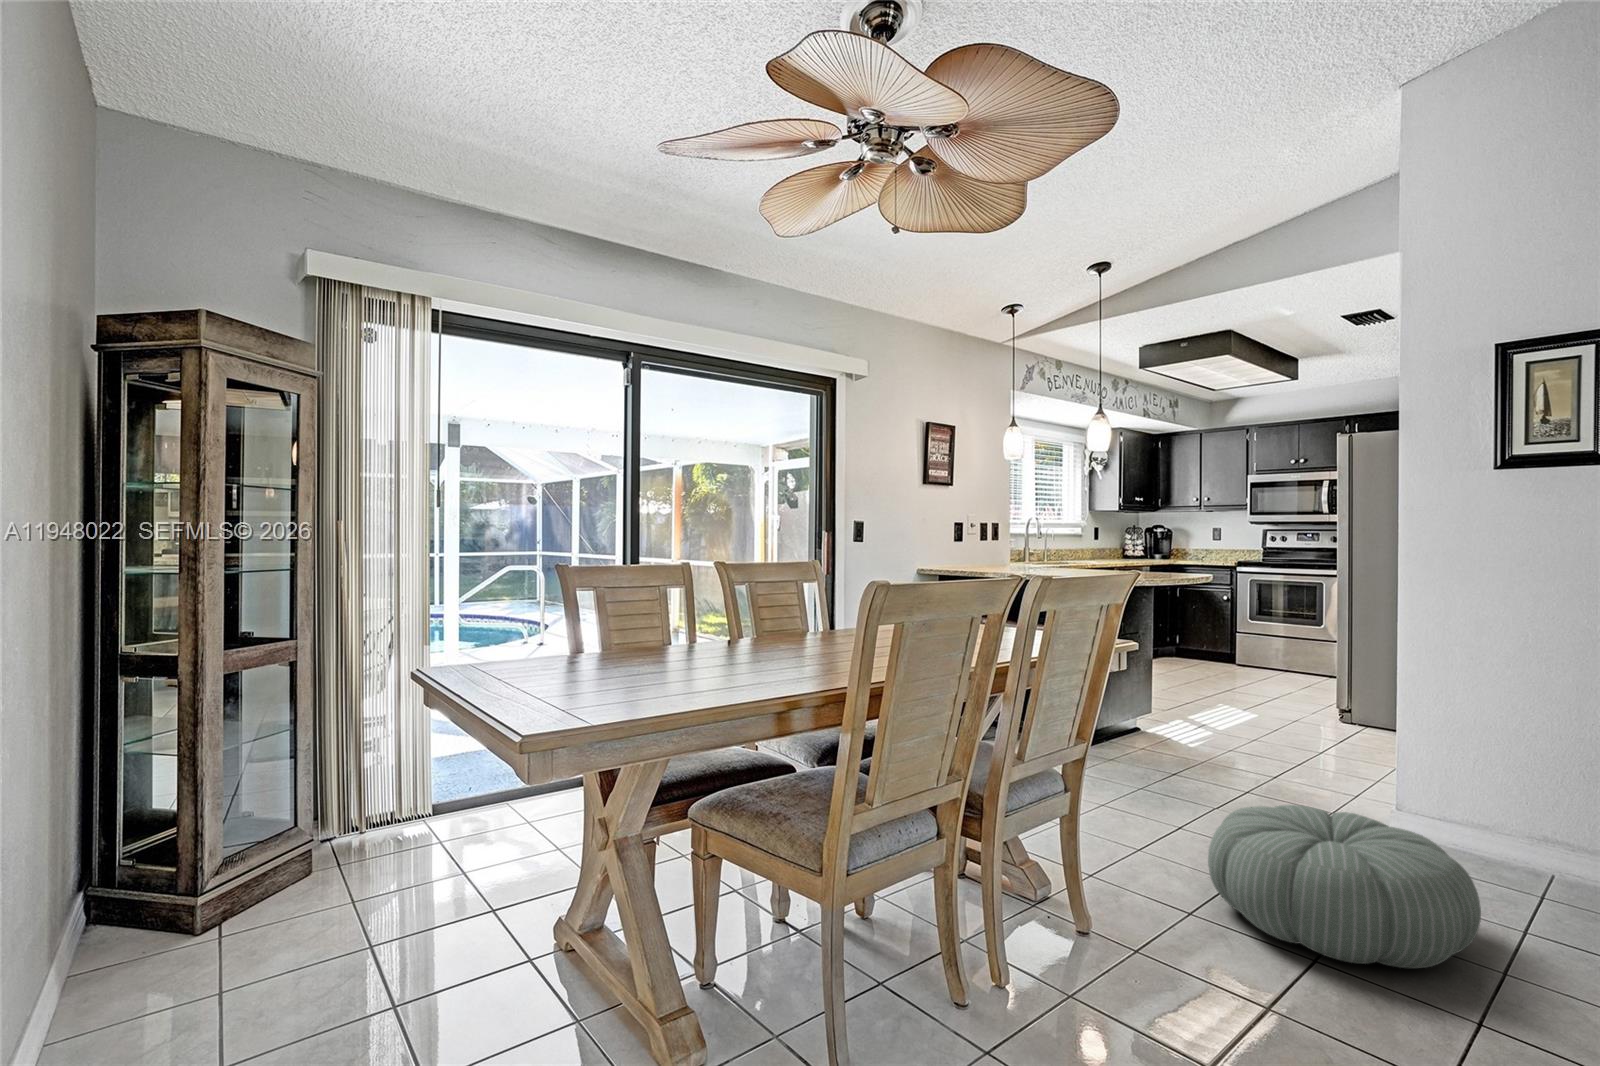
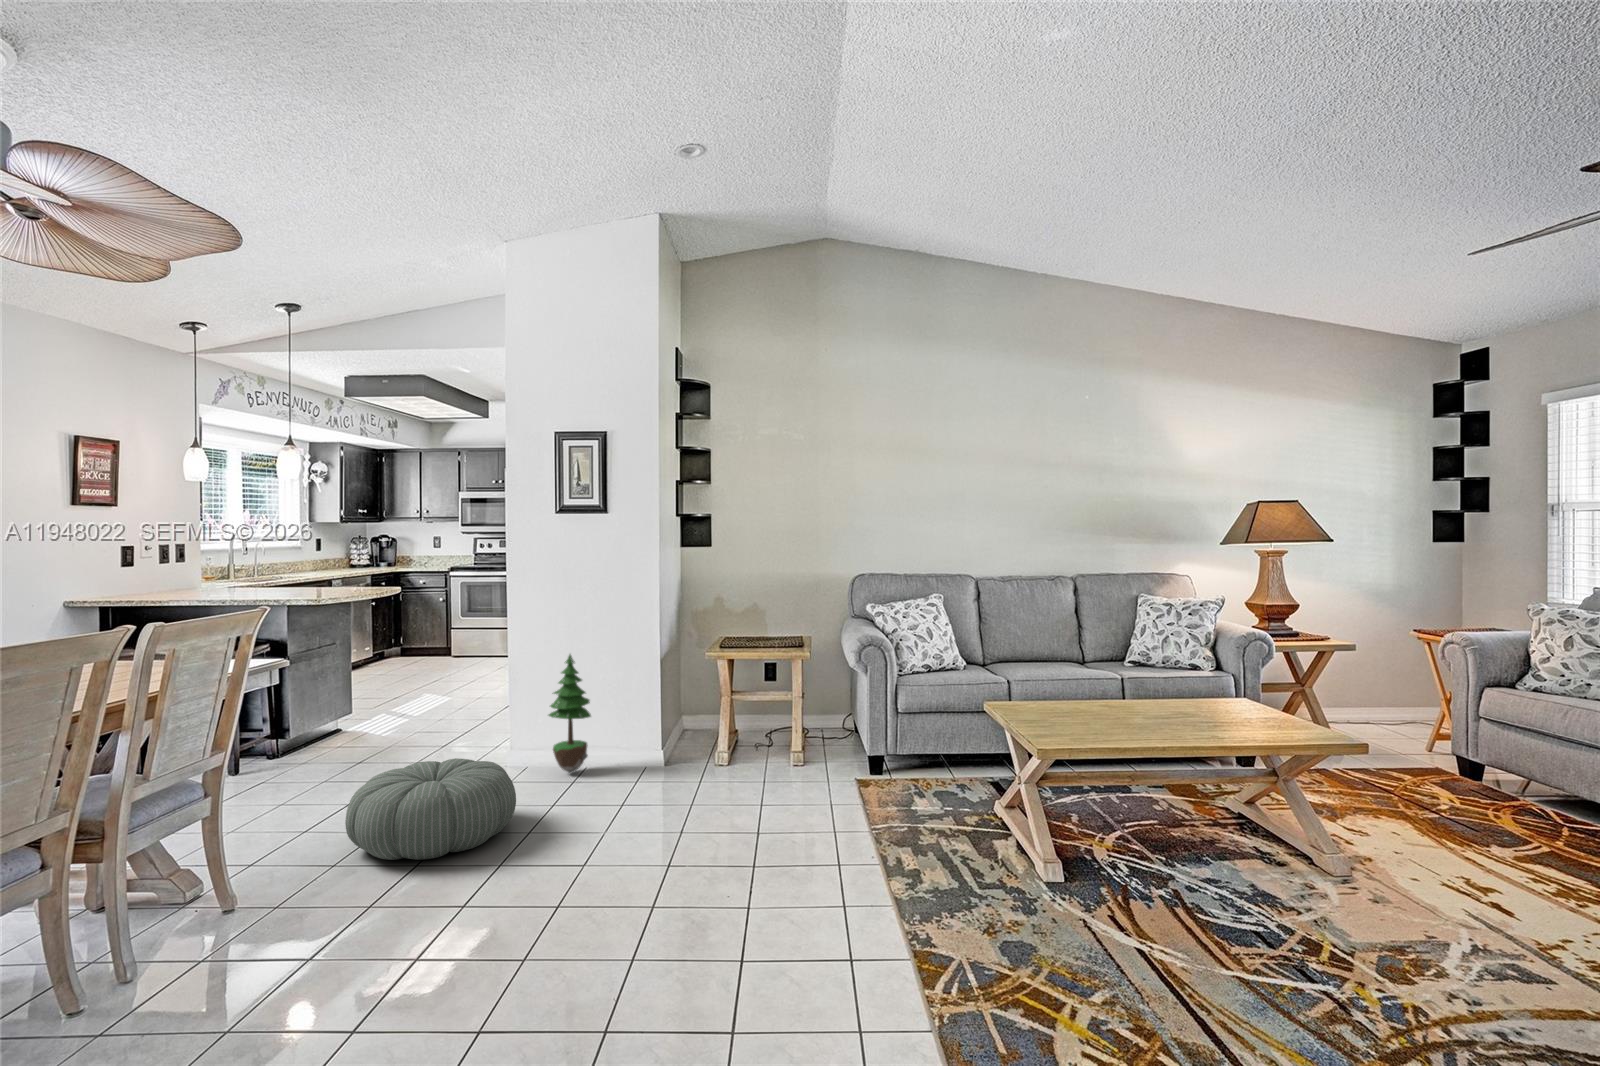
potted tree: none [1481,686,1576,879] -> present [549,655,591,773]

